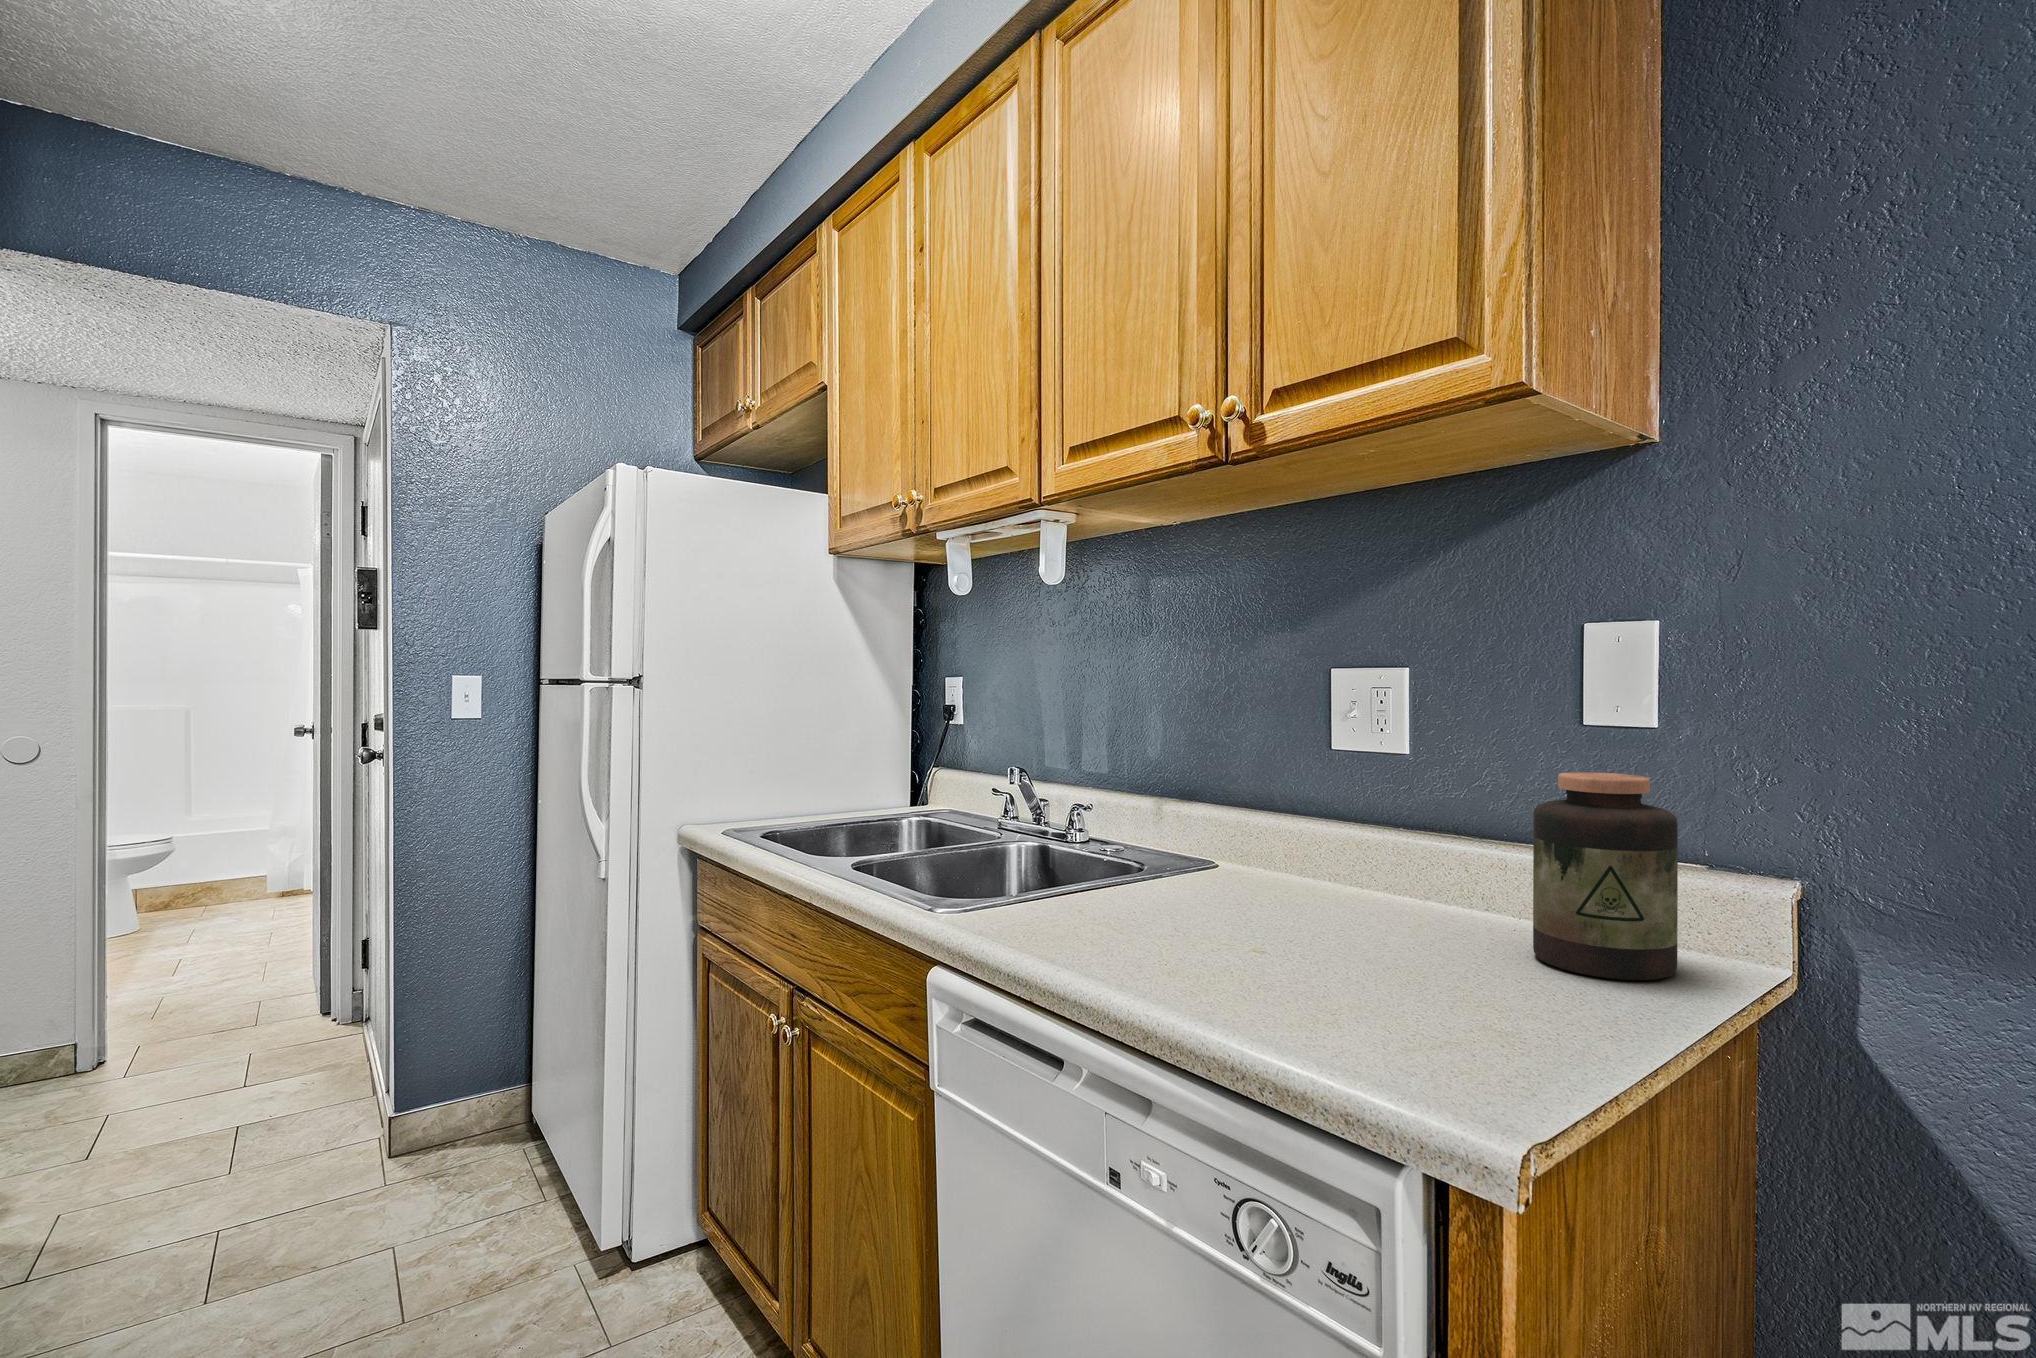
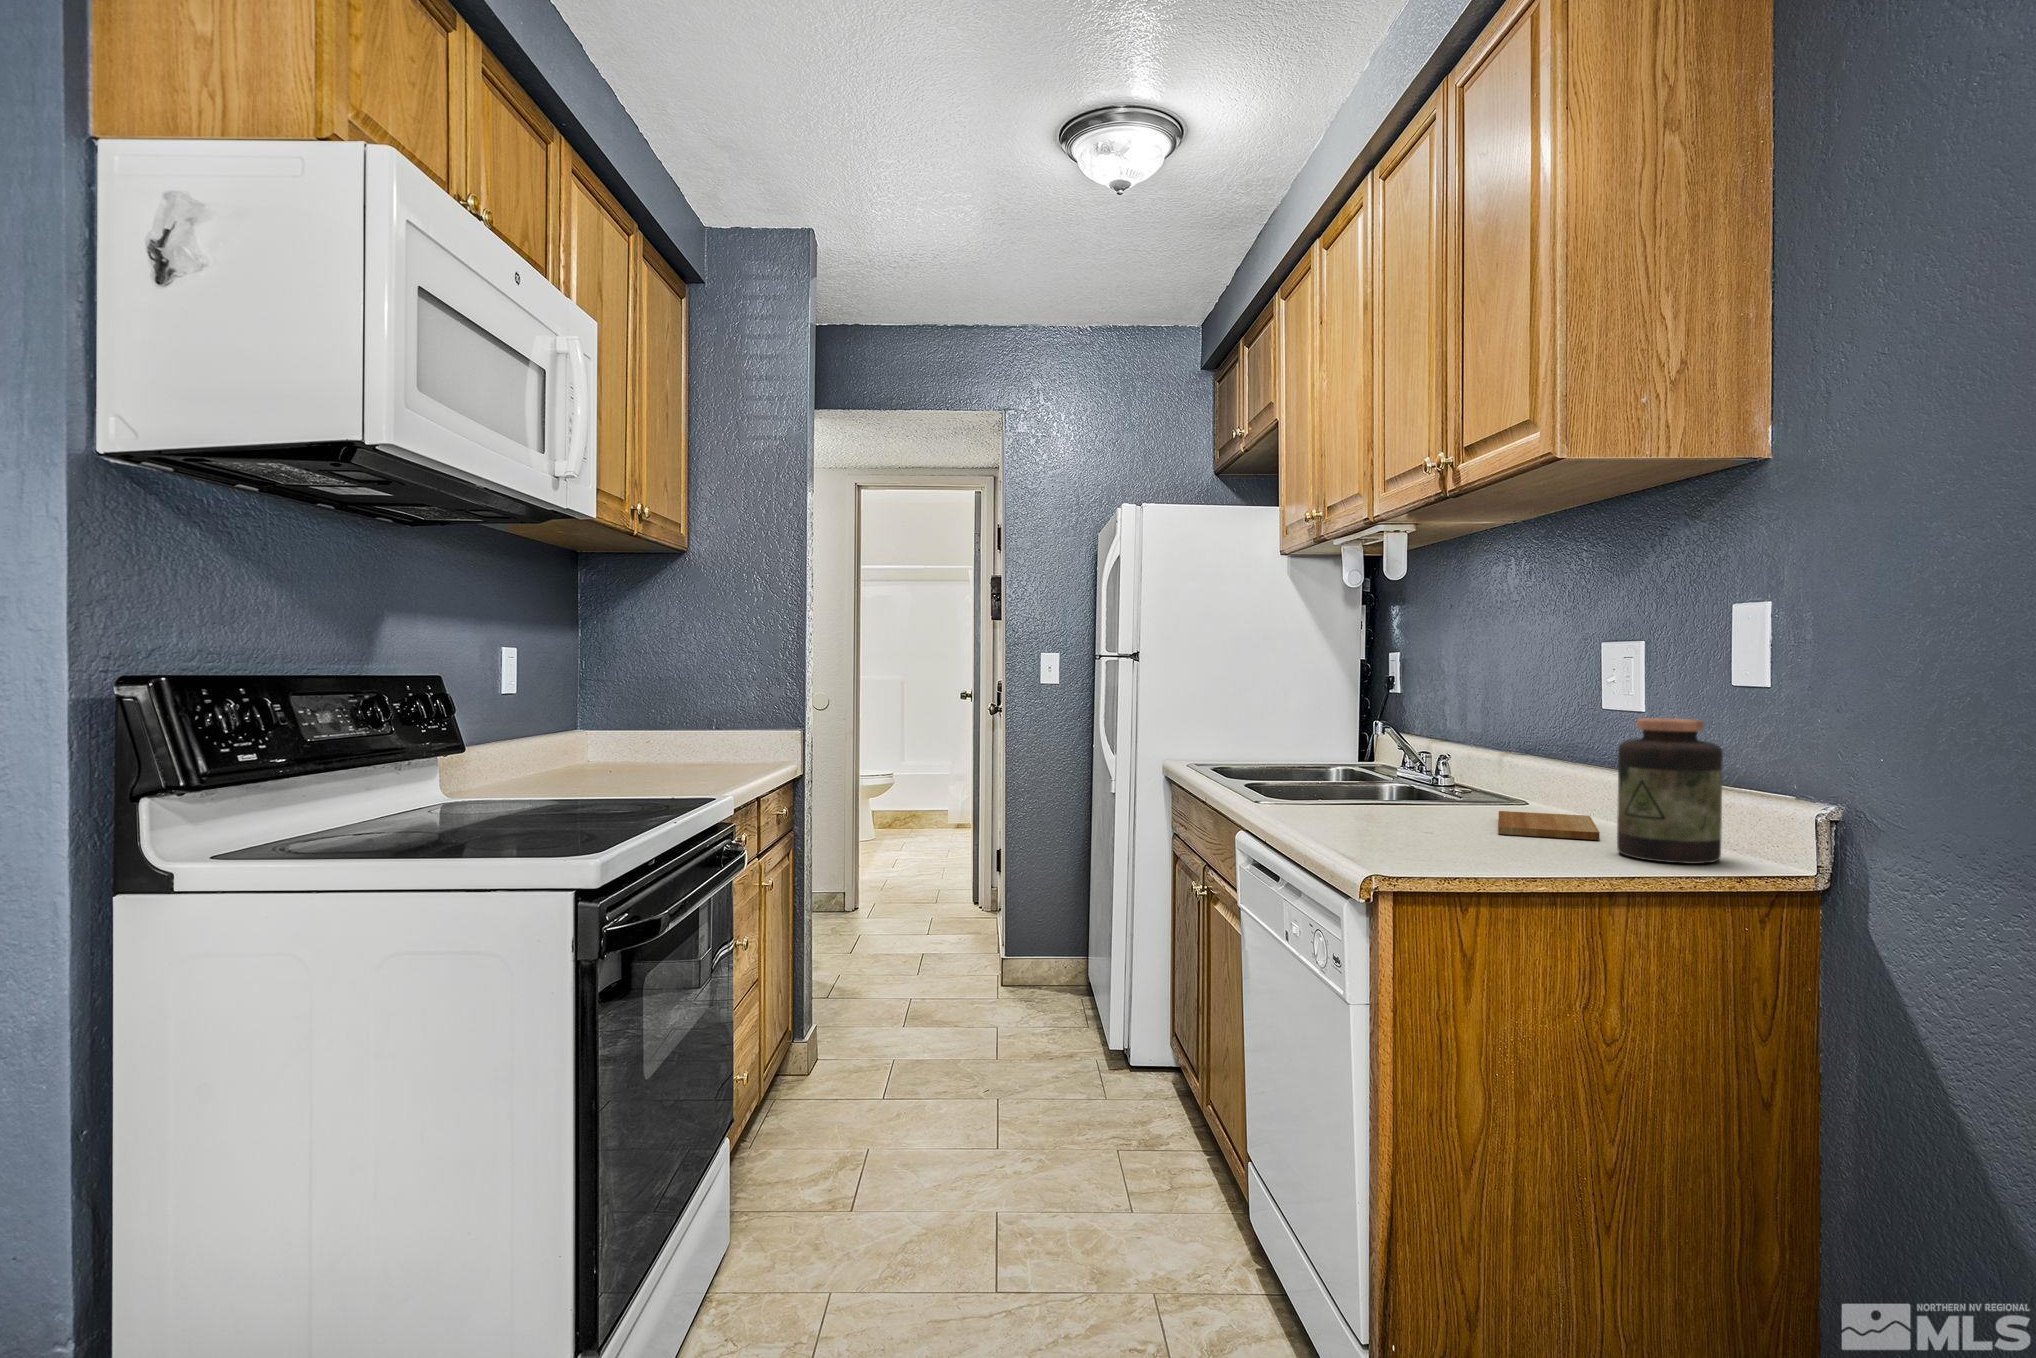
cutting board: none [1262,888,1458,942] -> present [1498,811,1600,840]

